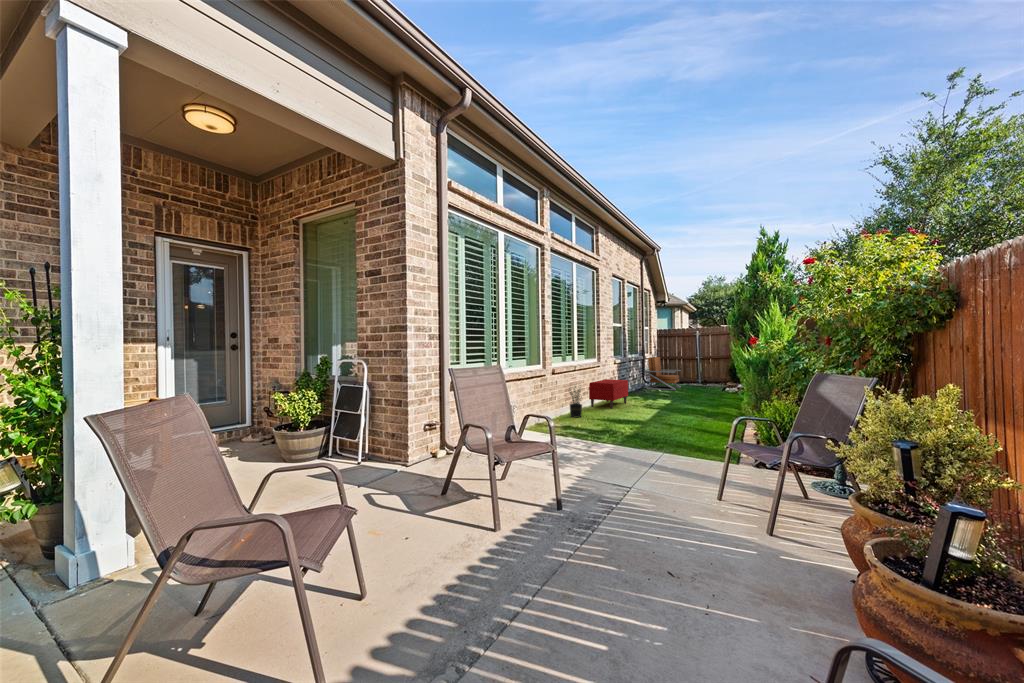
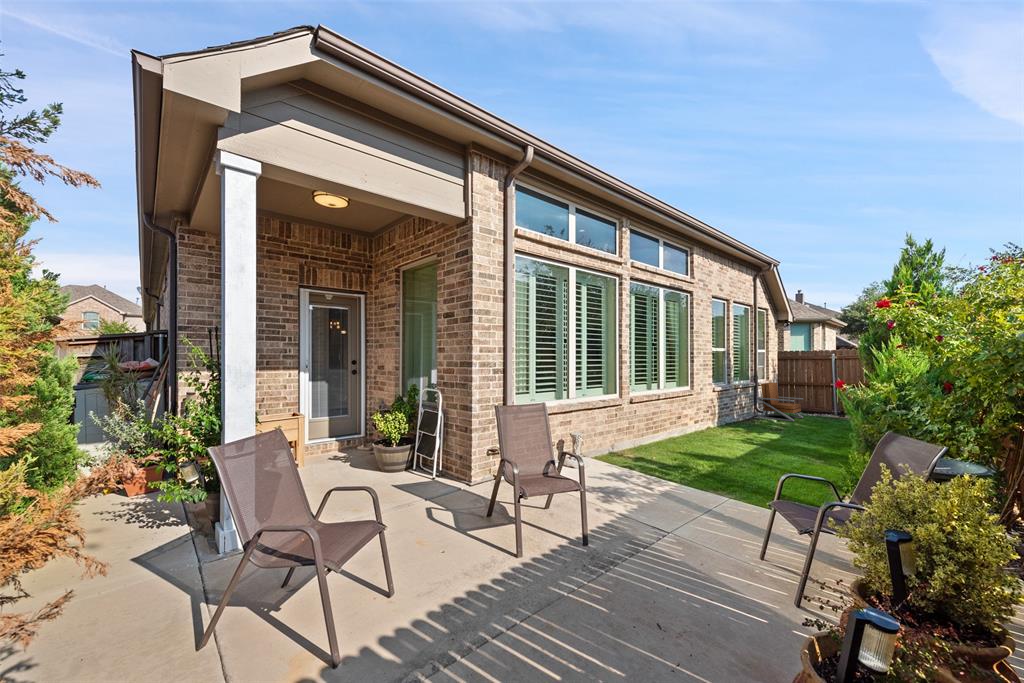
bench: present [589,379,628,409] -> none [678,407,726,440]
potted plant: present [569,387,582,417] -> none [645,409,669,448]

